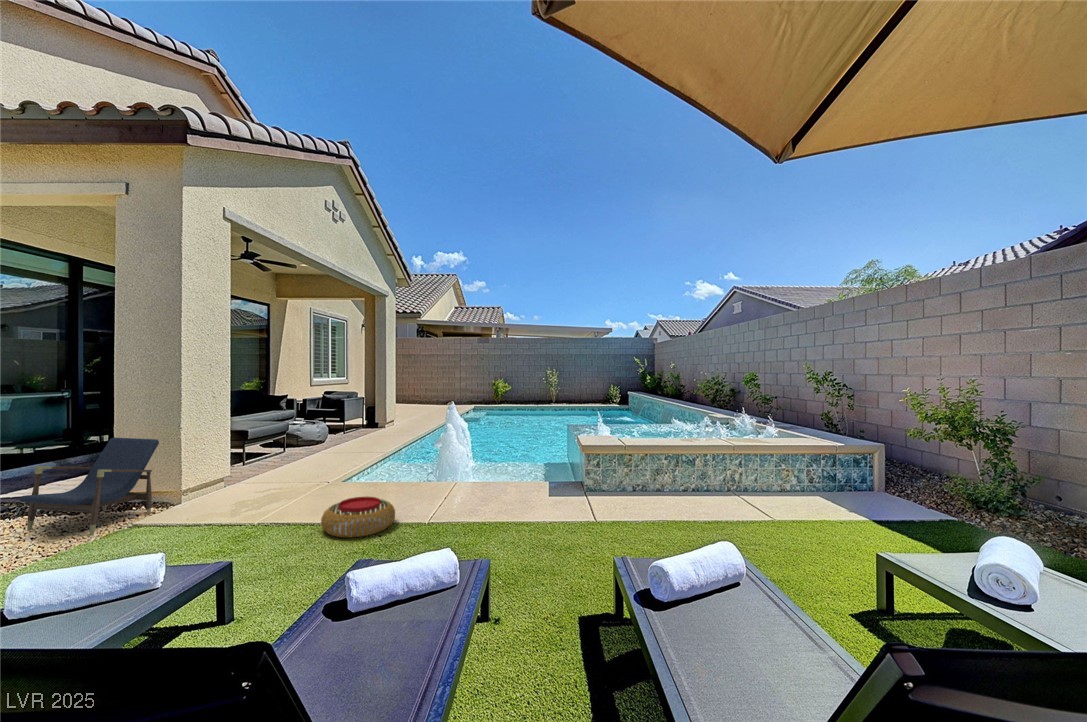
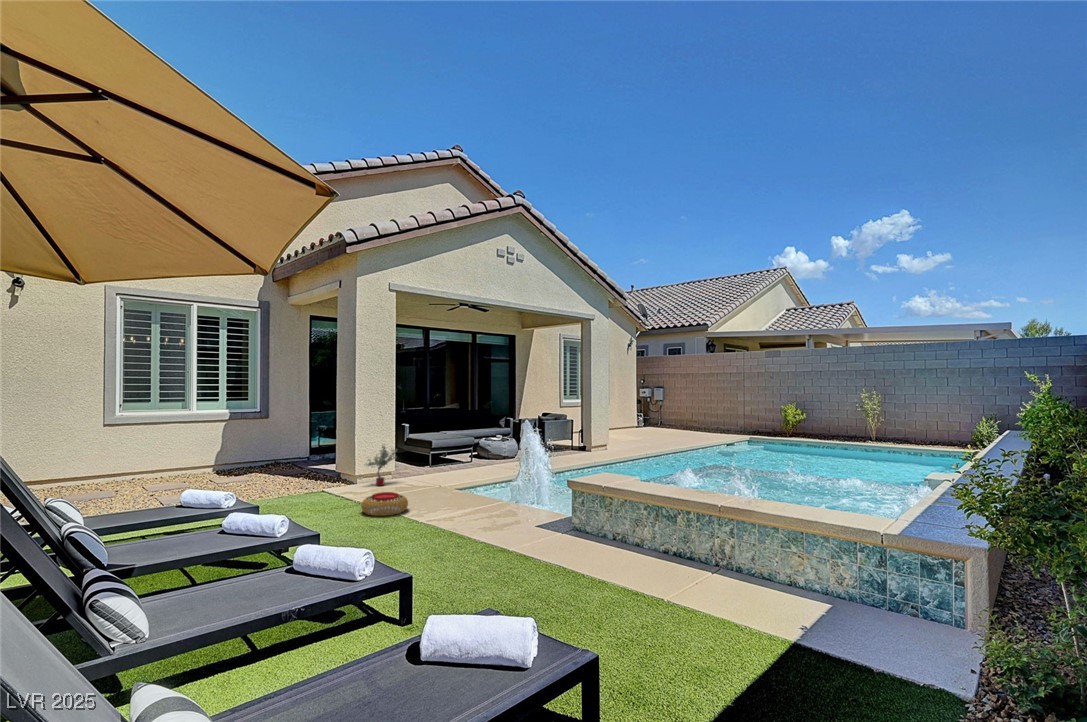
potted tree: none [206,433,257,501] -> present [366,446,397,486]
lounge chair: present [20,438,159,535] -> none [296,441,346,490]

